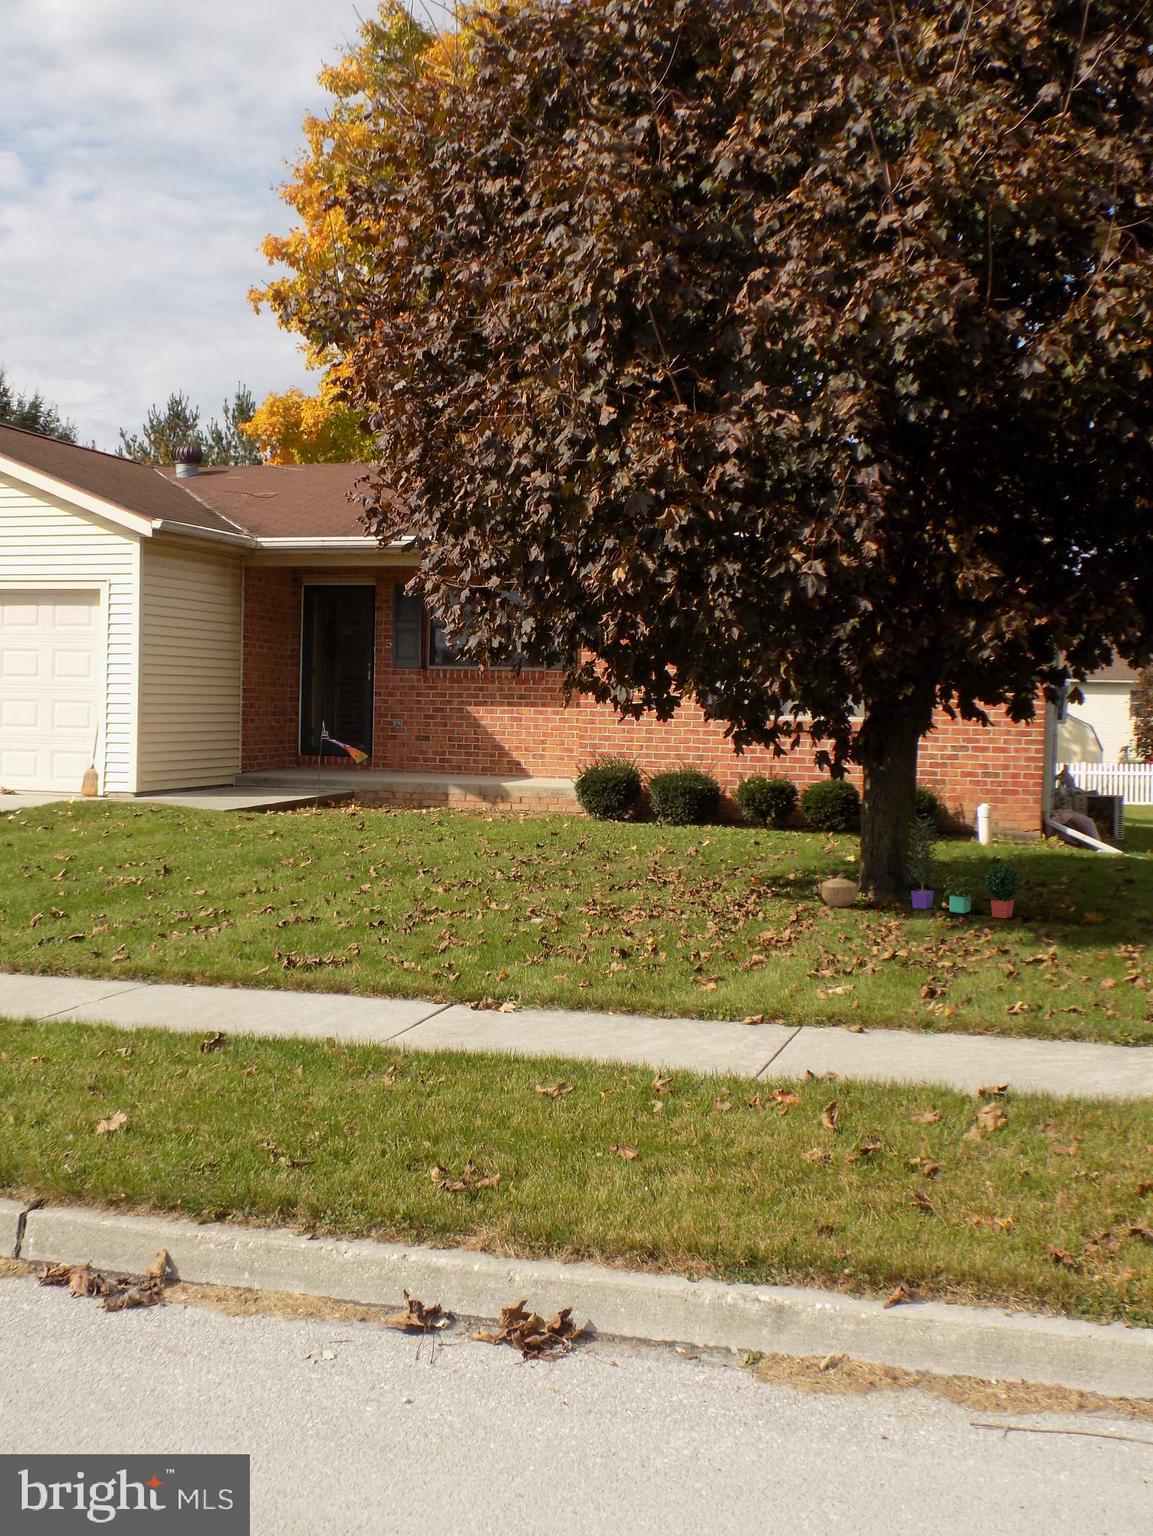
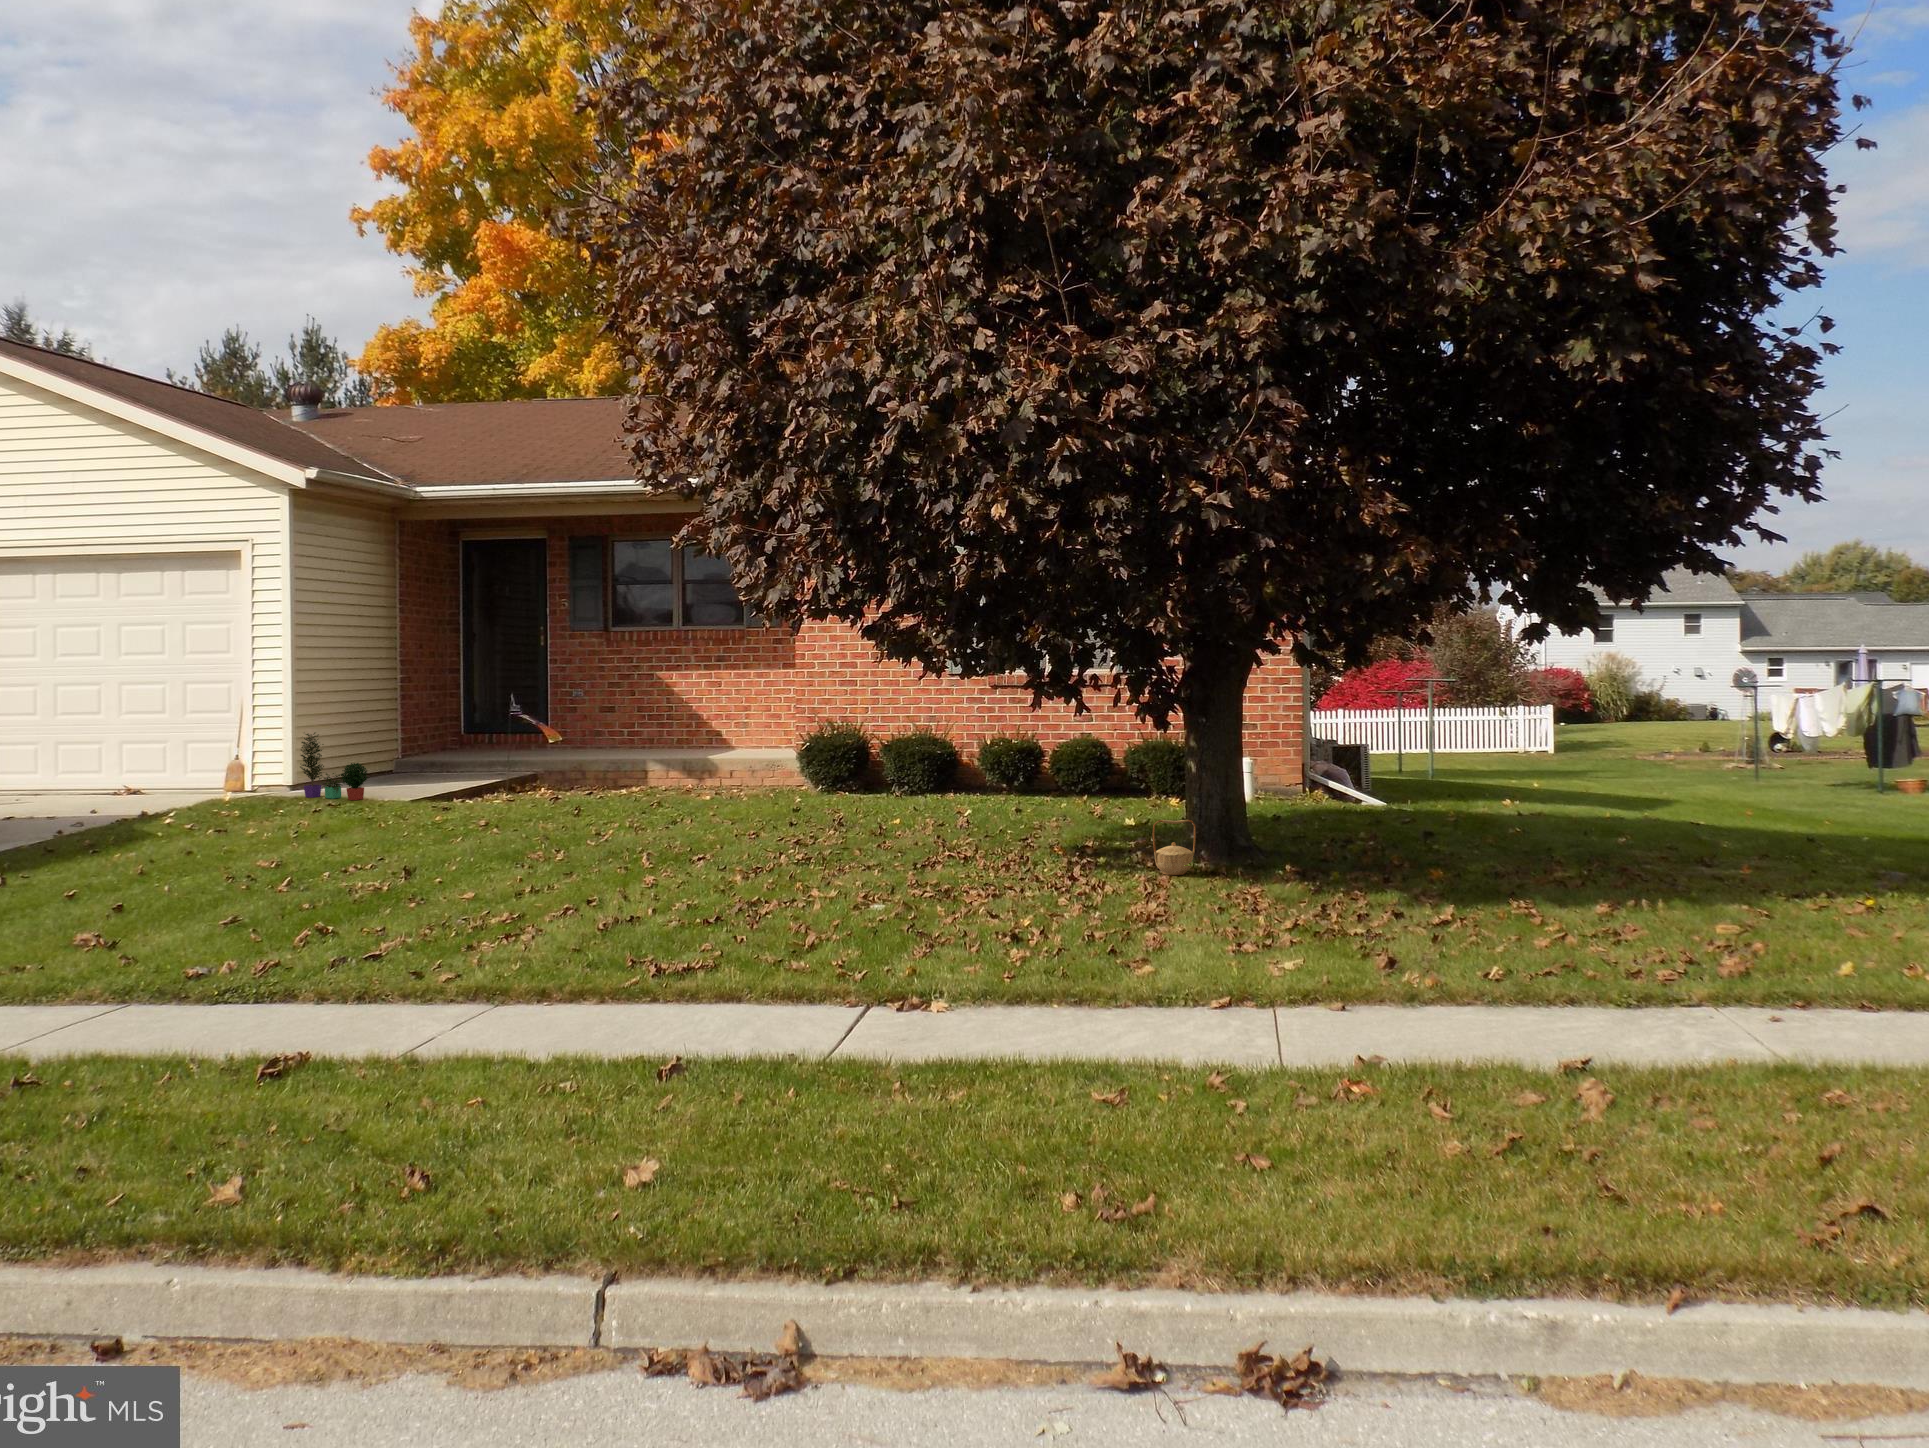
potted plant: present [906,816,1022,918] -> present [300,733,368,800]

